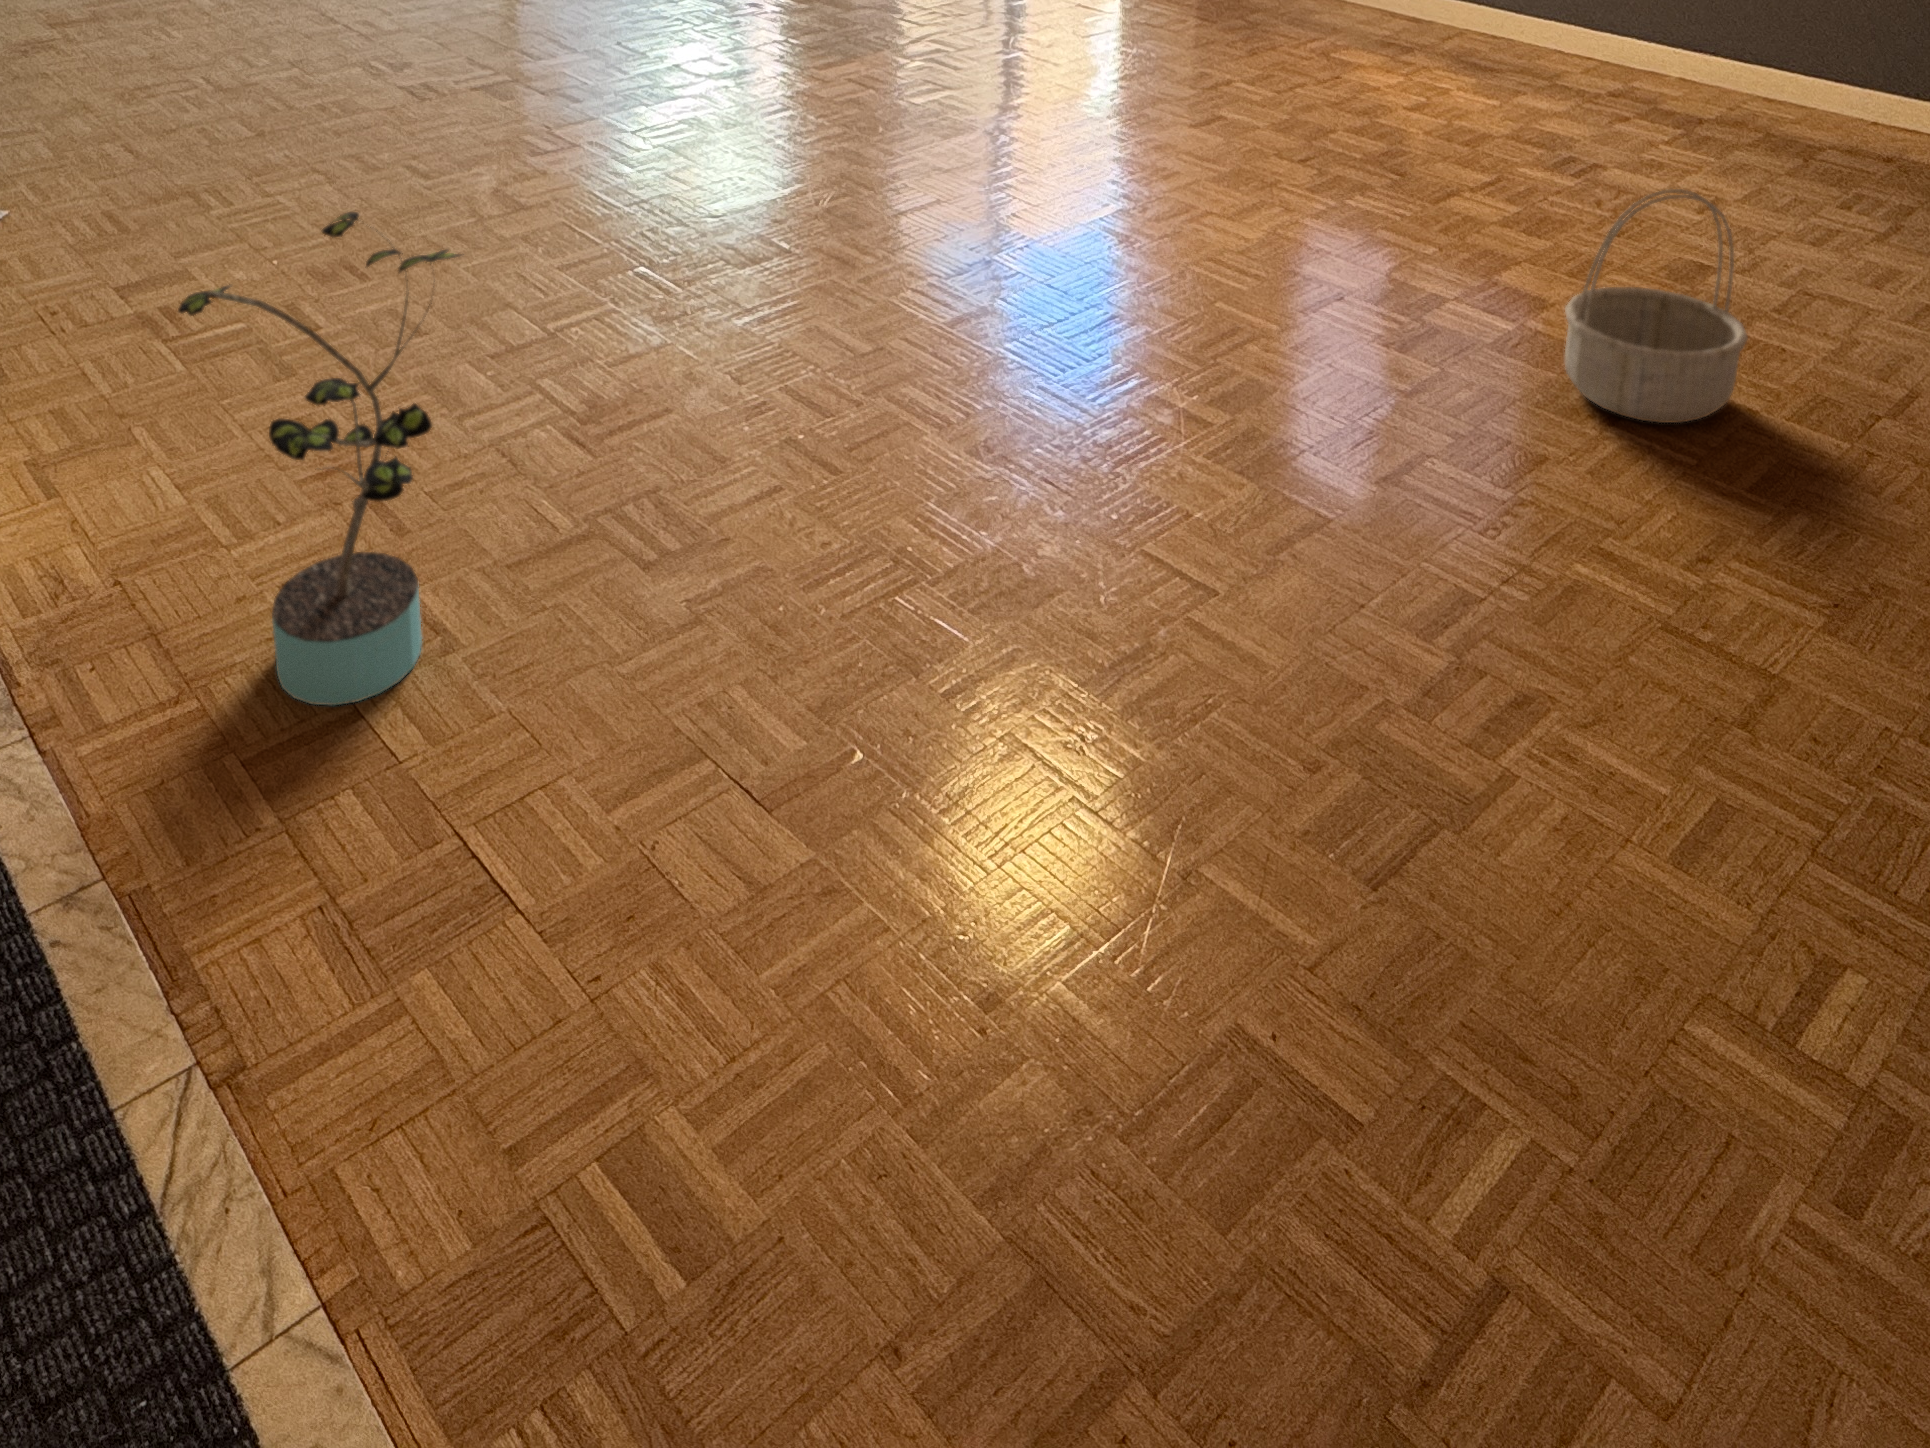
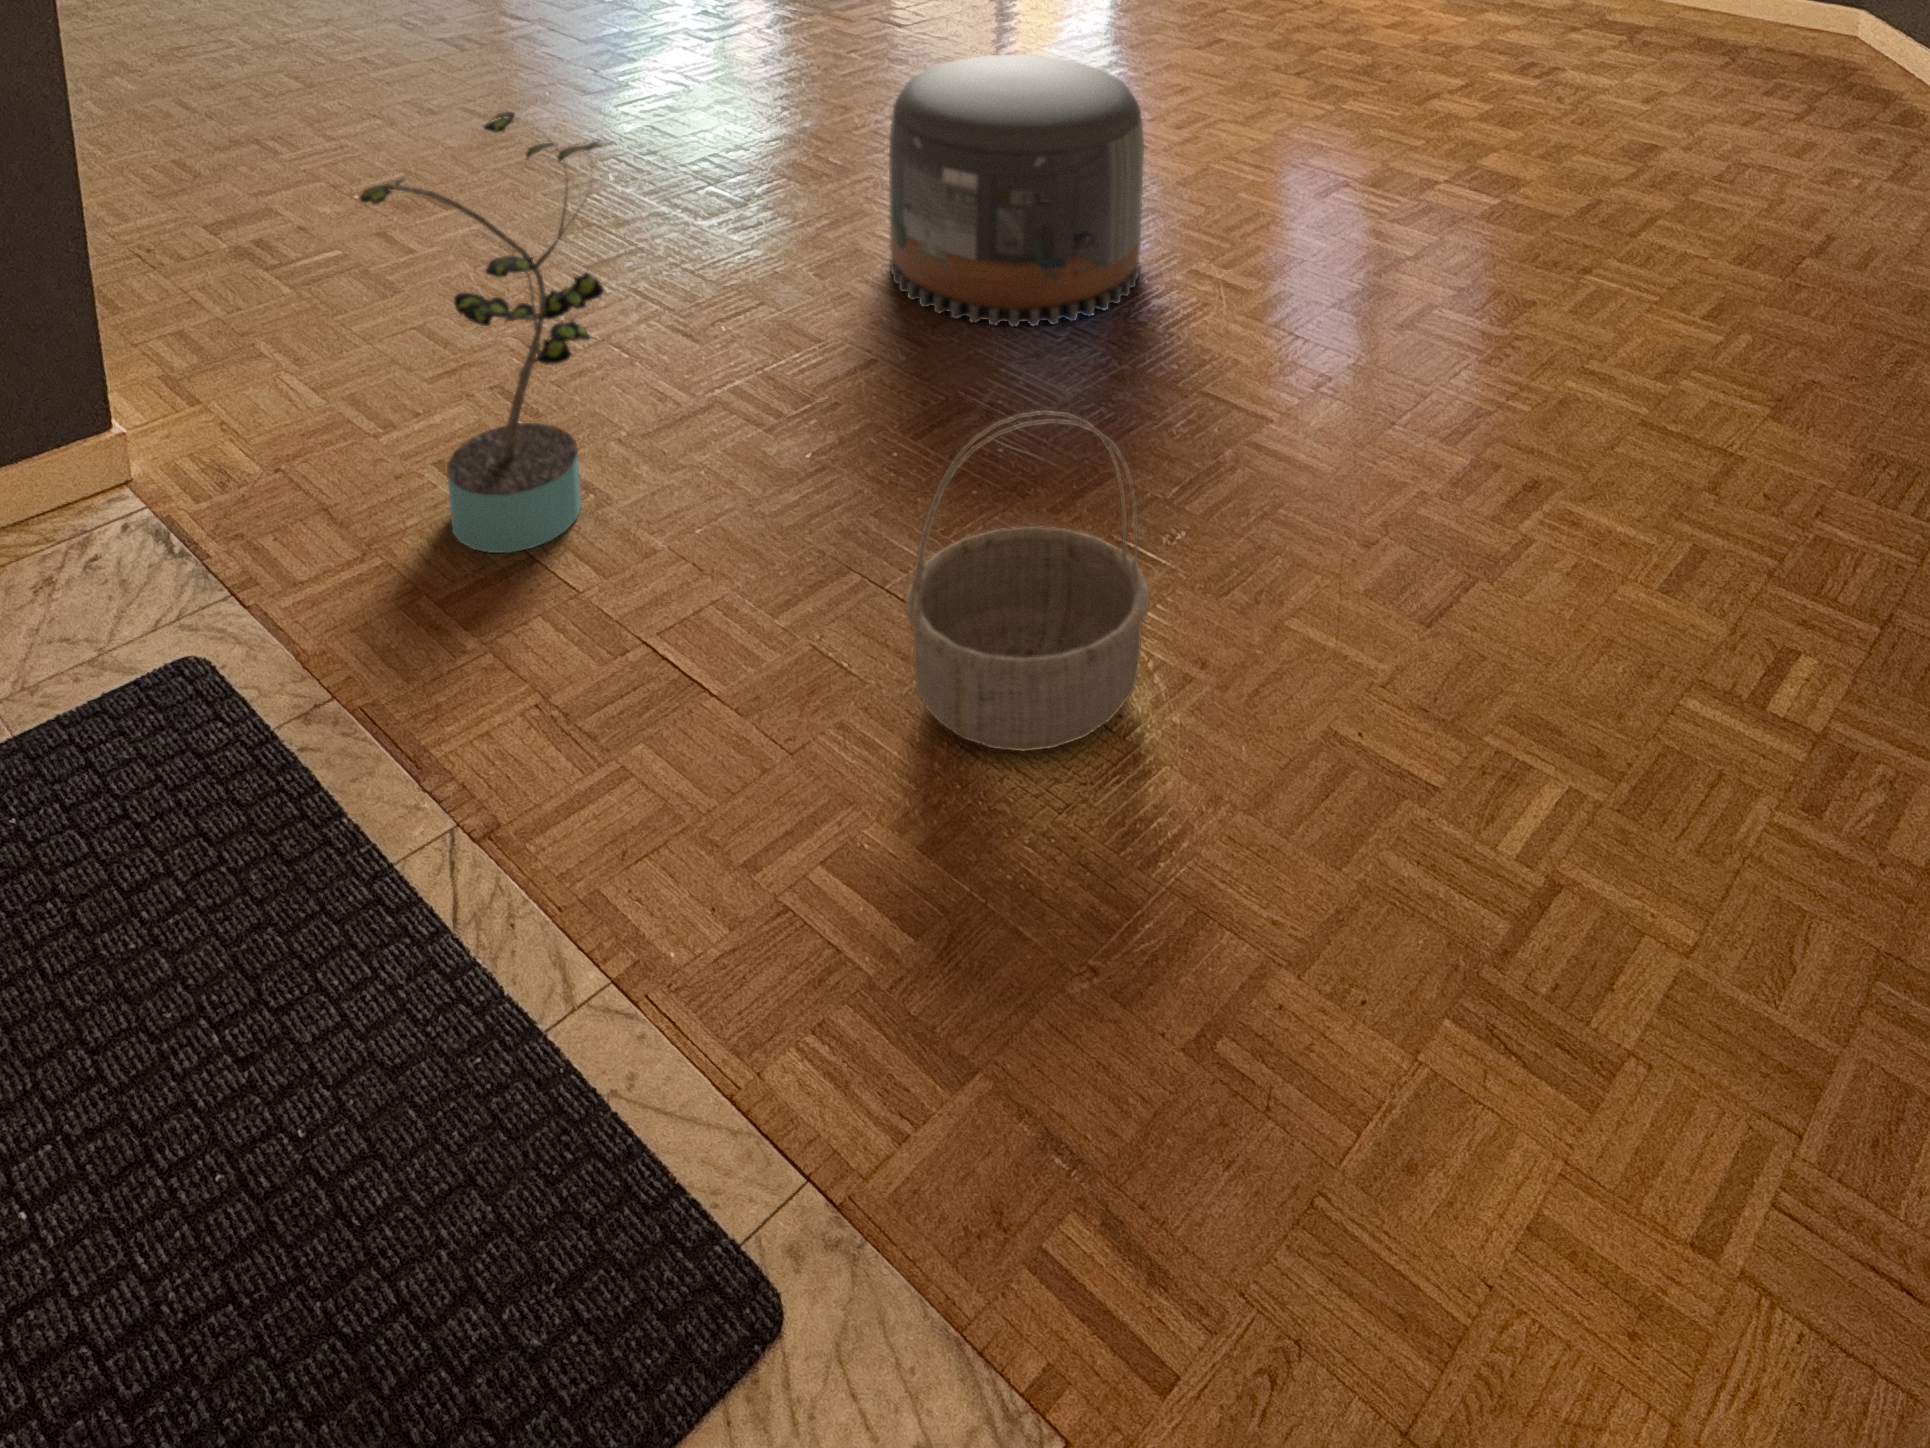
pouf: none [812,145,1095,458] -> present [889,54,1144,327]
basket: present [1565,189,1748,423] -> present [905,410,1150,752]

